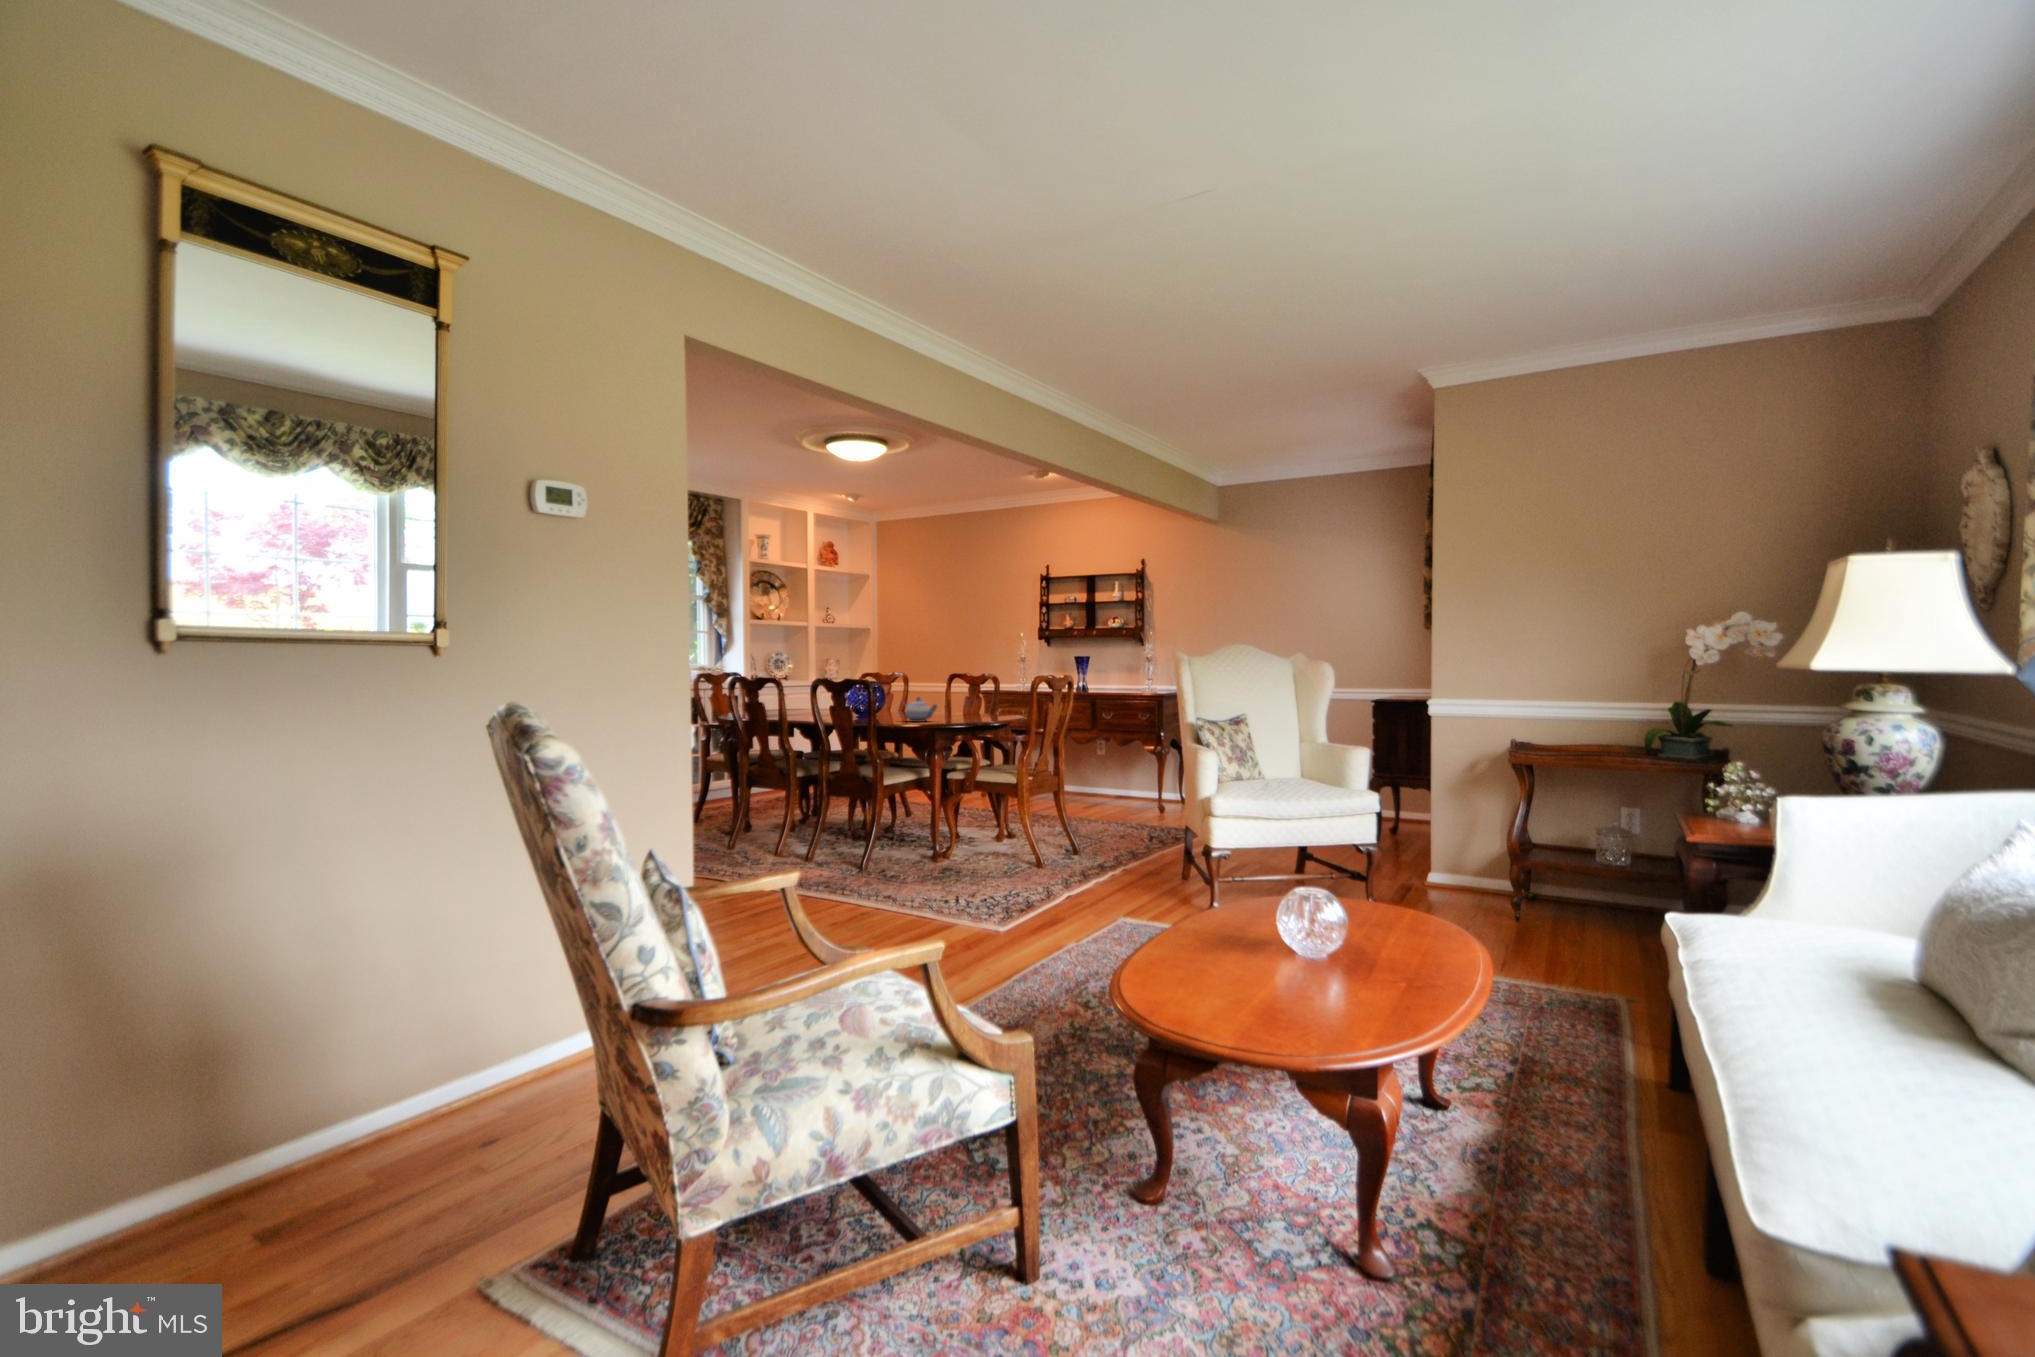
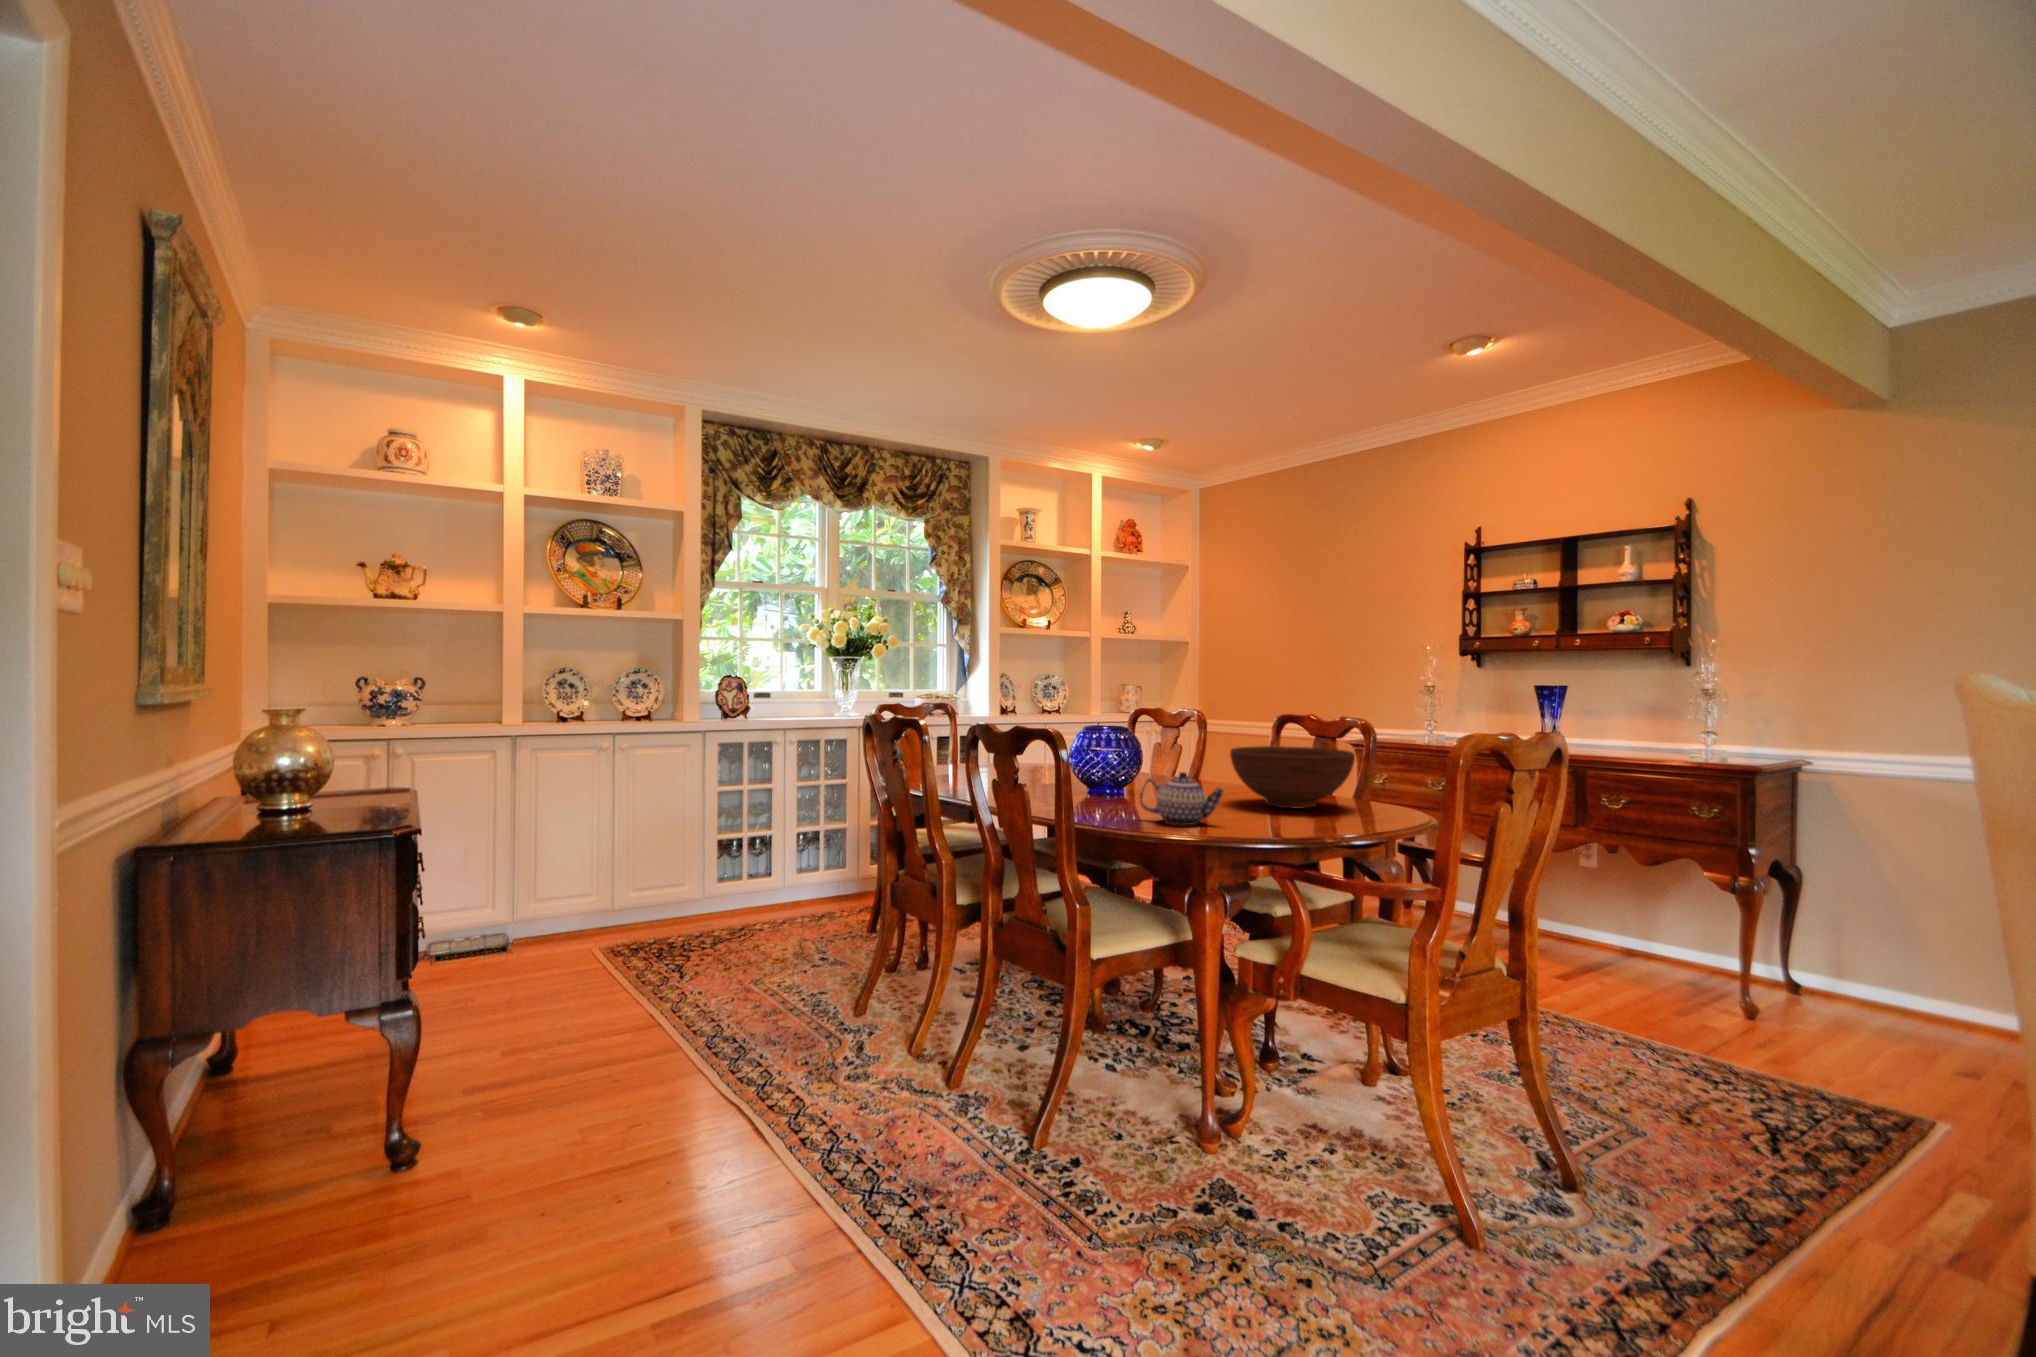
fruit bowl: none [933,687,992,716] -> present [1230,746,1355,809]

